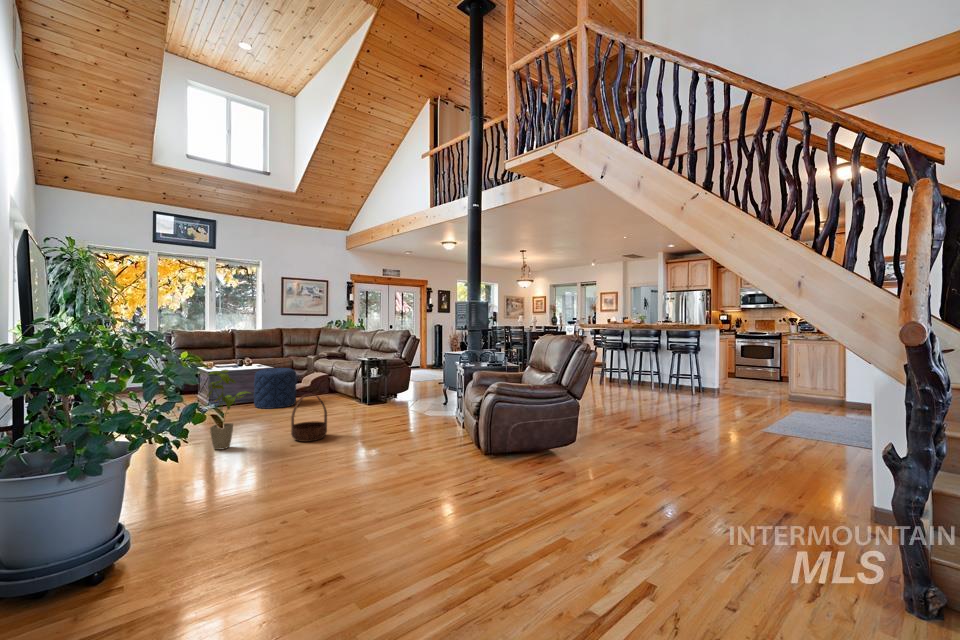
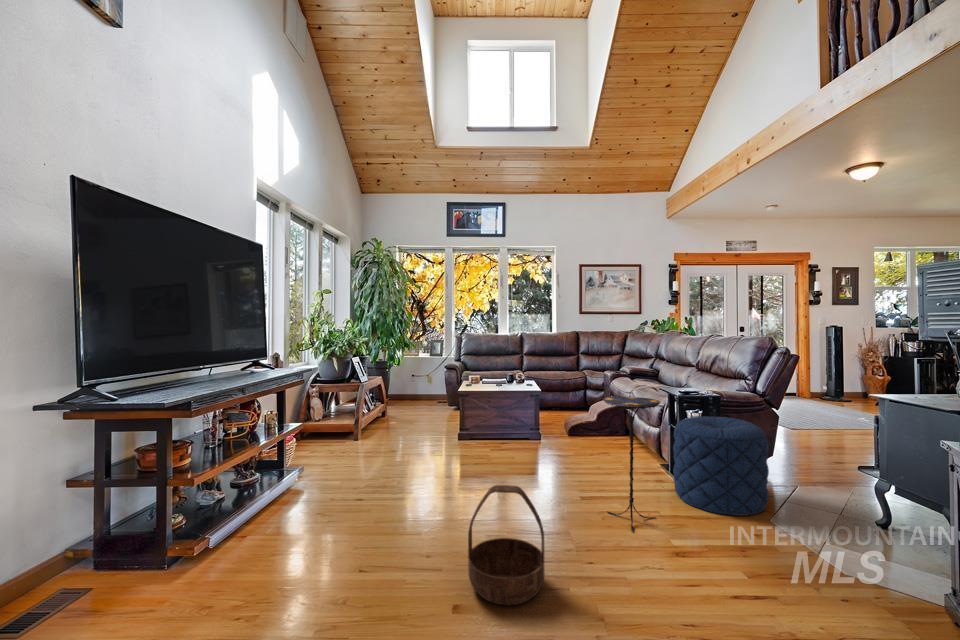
side table: none [338,359,365,419] -> present [603,396,660,531]
pouf: present [254,368,297,409] -> present [673,416,769,516]
house plant: present [207,370,249,450] -> none [320,416,402,570]

